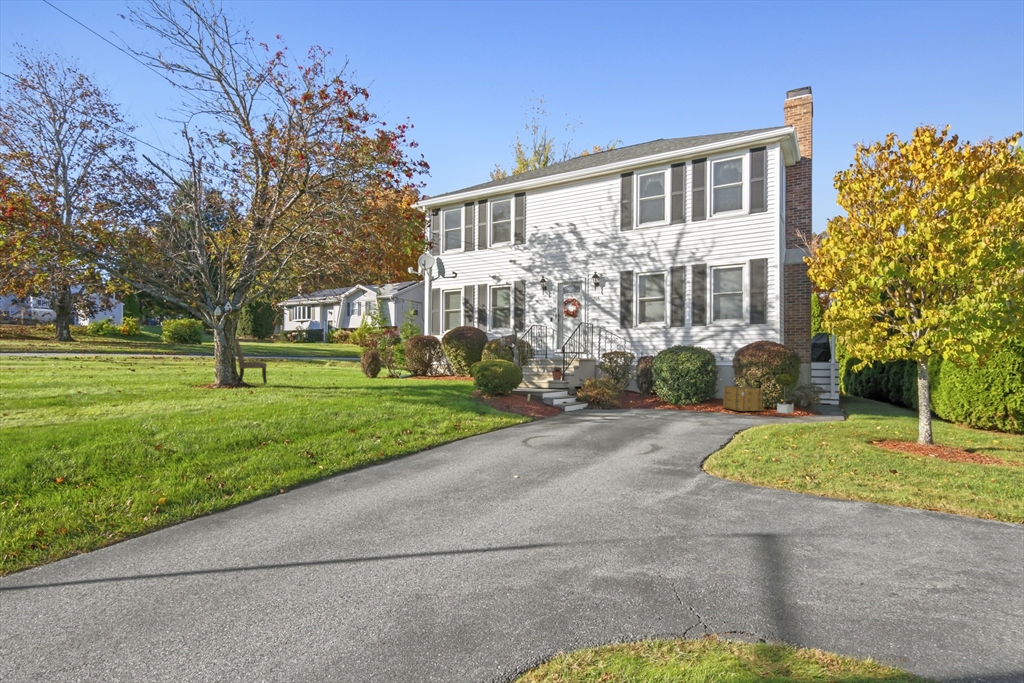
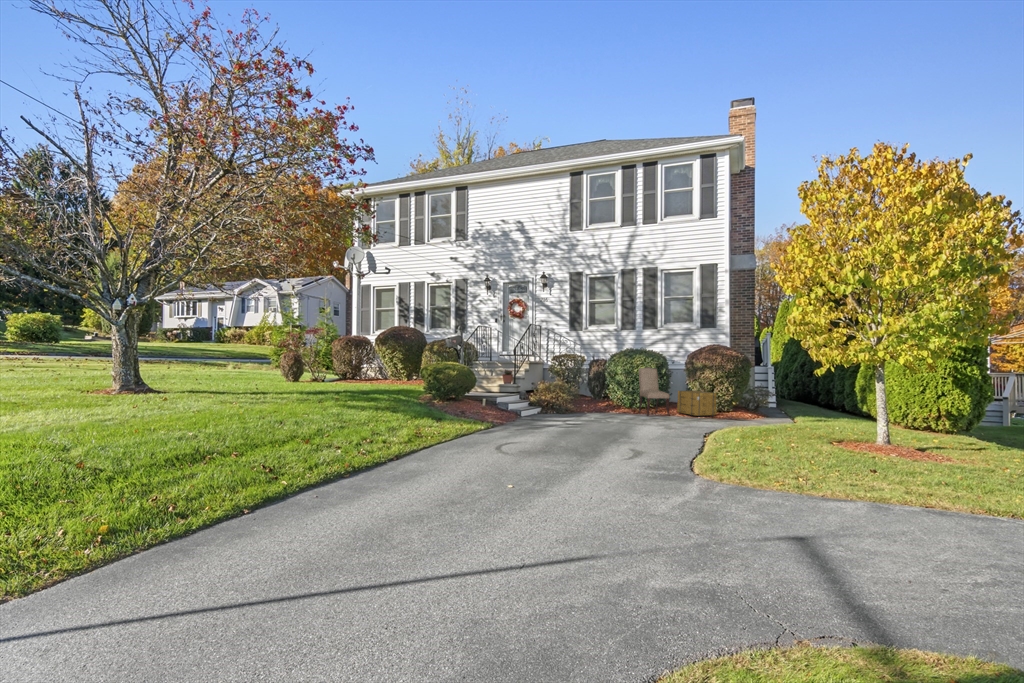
chair: present [234,340,267,385] -> present [639,367,670,415]
potted tree: present [775,374,794,414] -> none [728,378,746,418]

